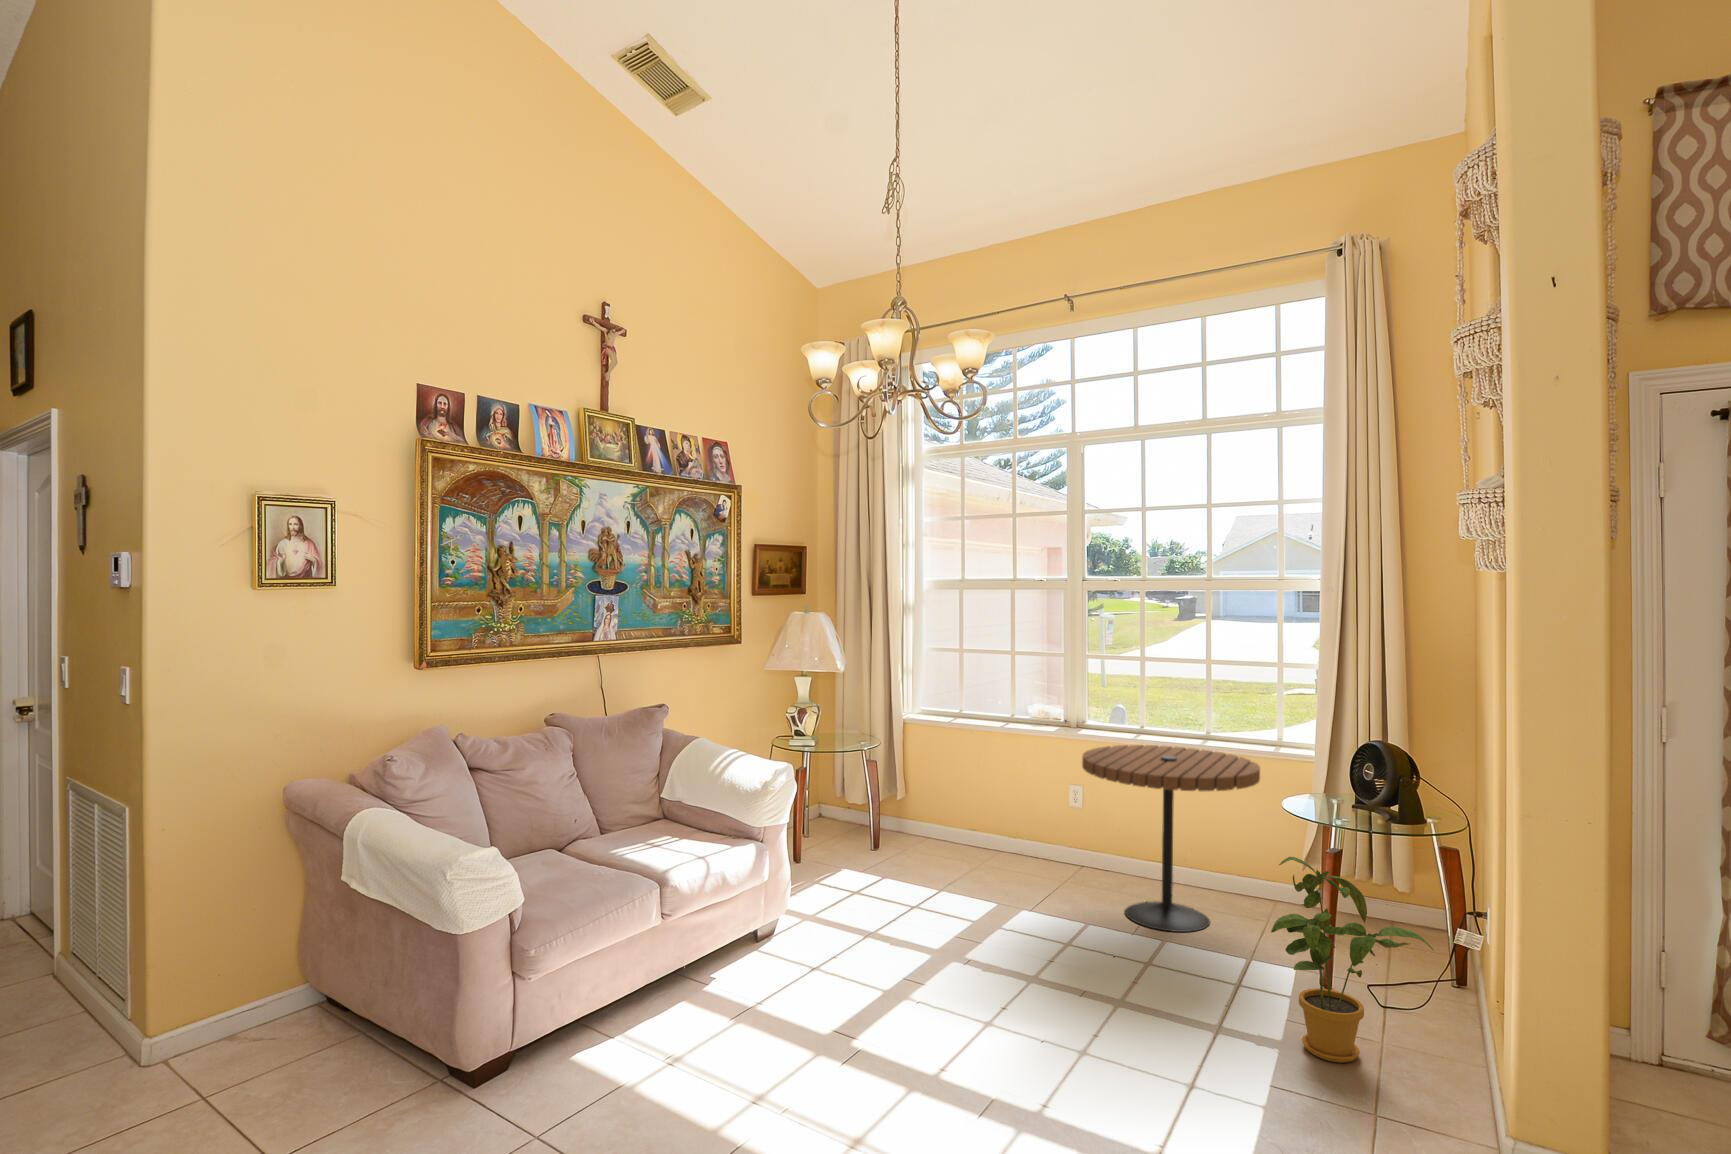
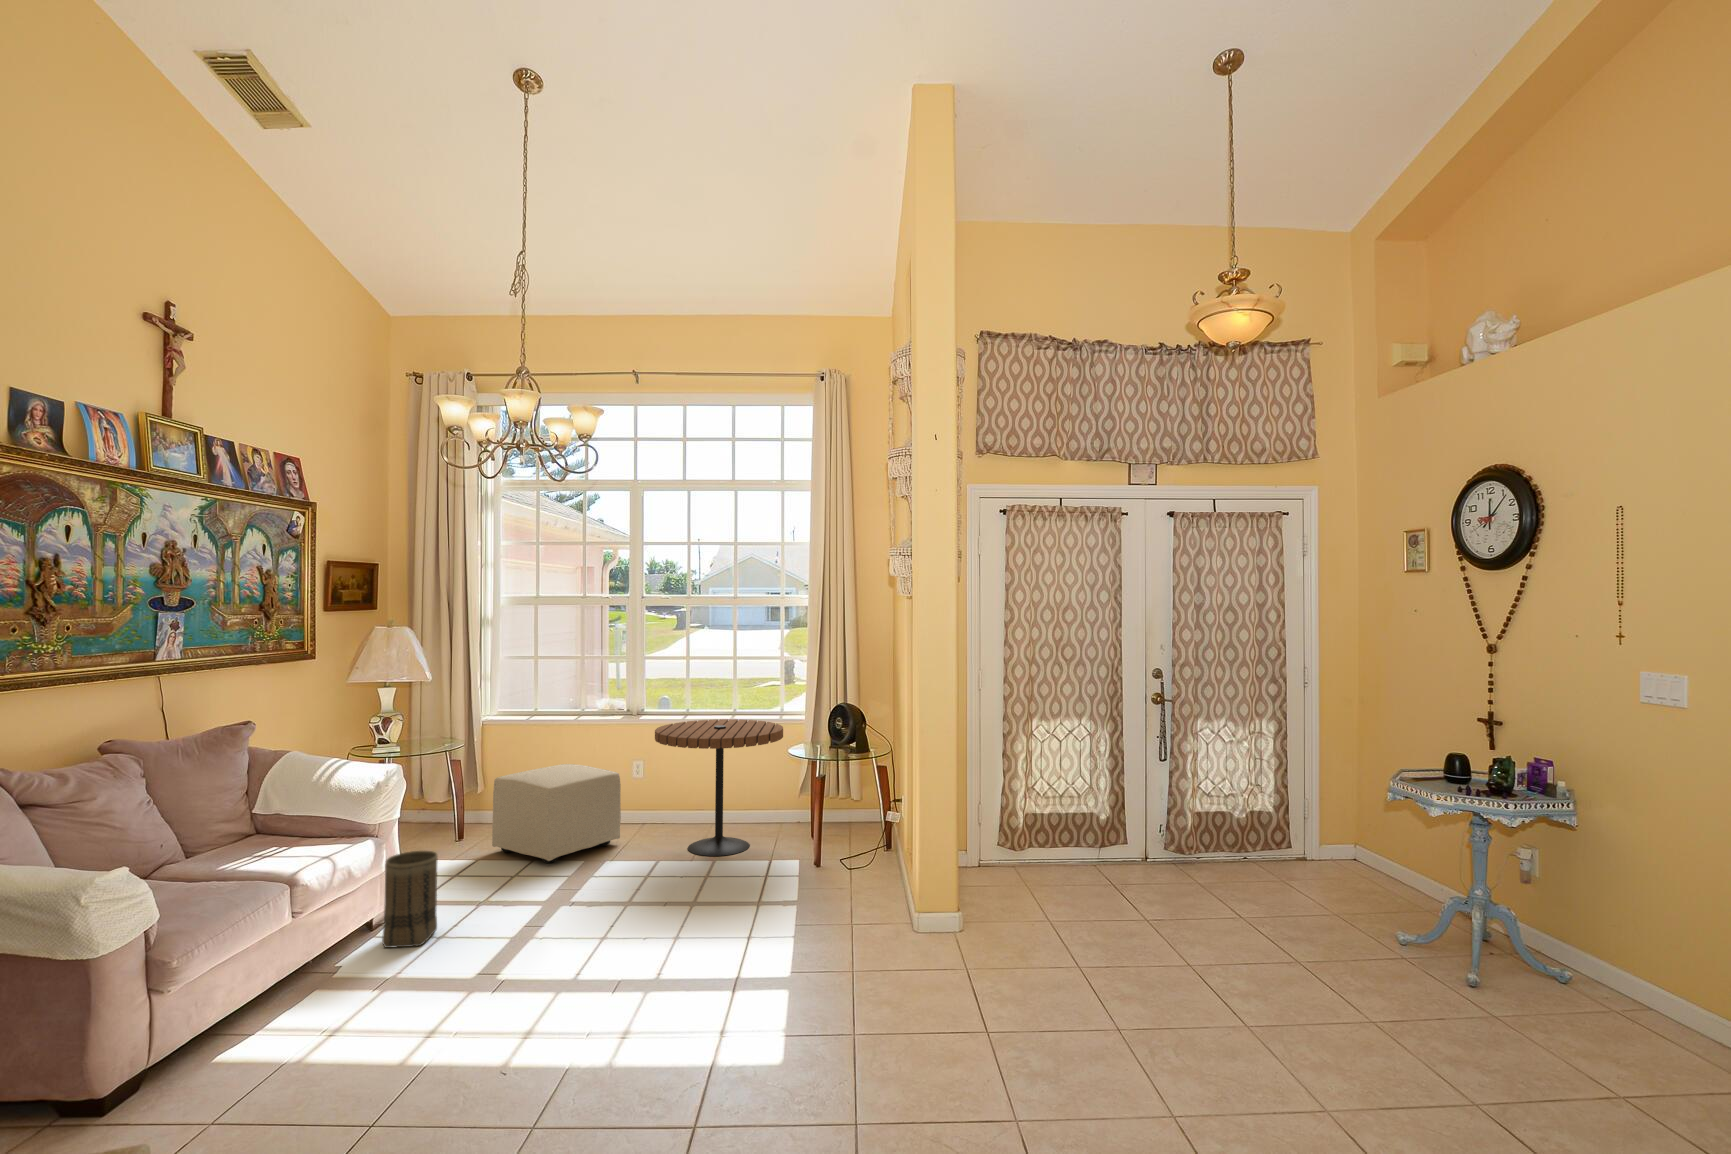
ottoman: none [904,780,1044,897] -> present [492,764,621,863]
house plant: present [1271,857,1433,1063] -> none [806,780,899,909]
basket: none [762,865,817,973] -> present [382,851,438,948]

